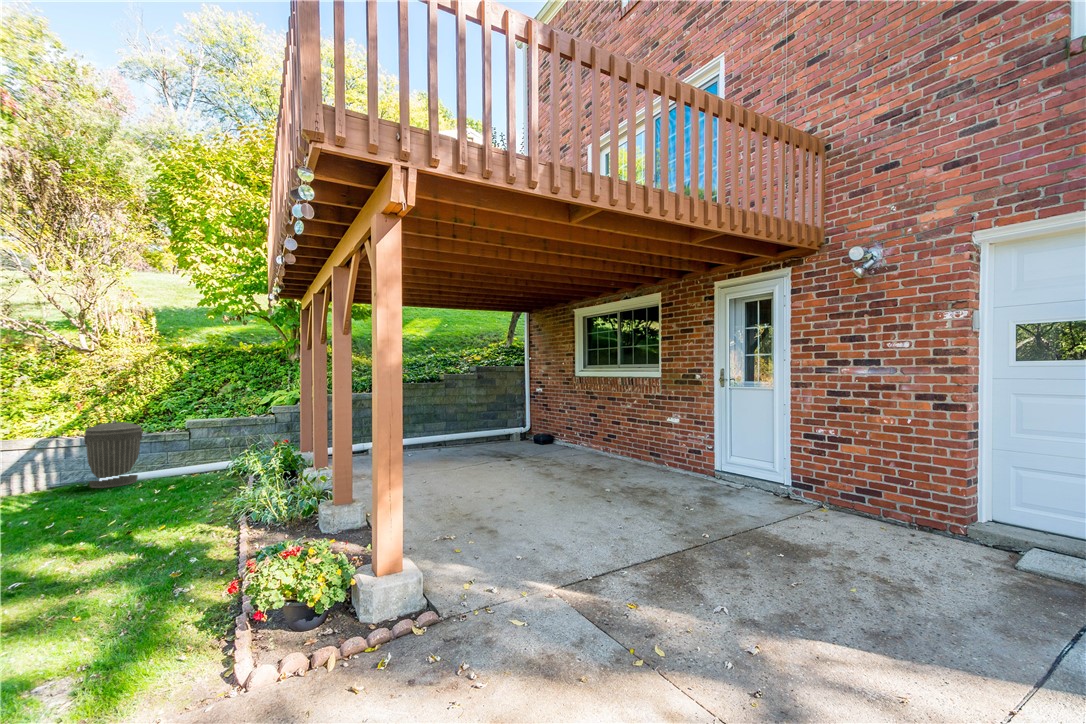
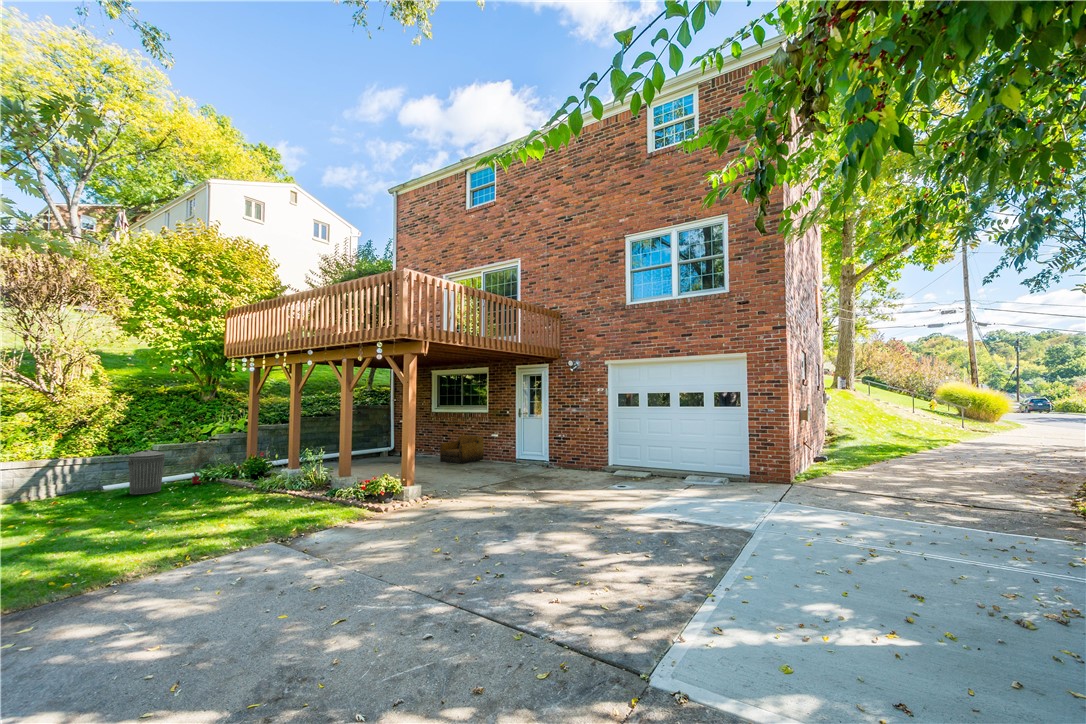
potted tree: none [166,412,228,475] -> present [179,443,216,484]
armchair: none [574,416,653,470] -> present [440,435,484,463]

